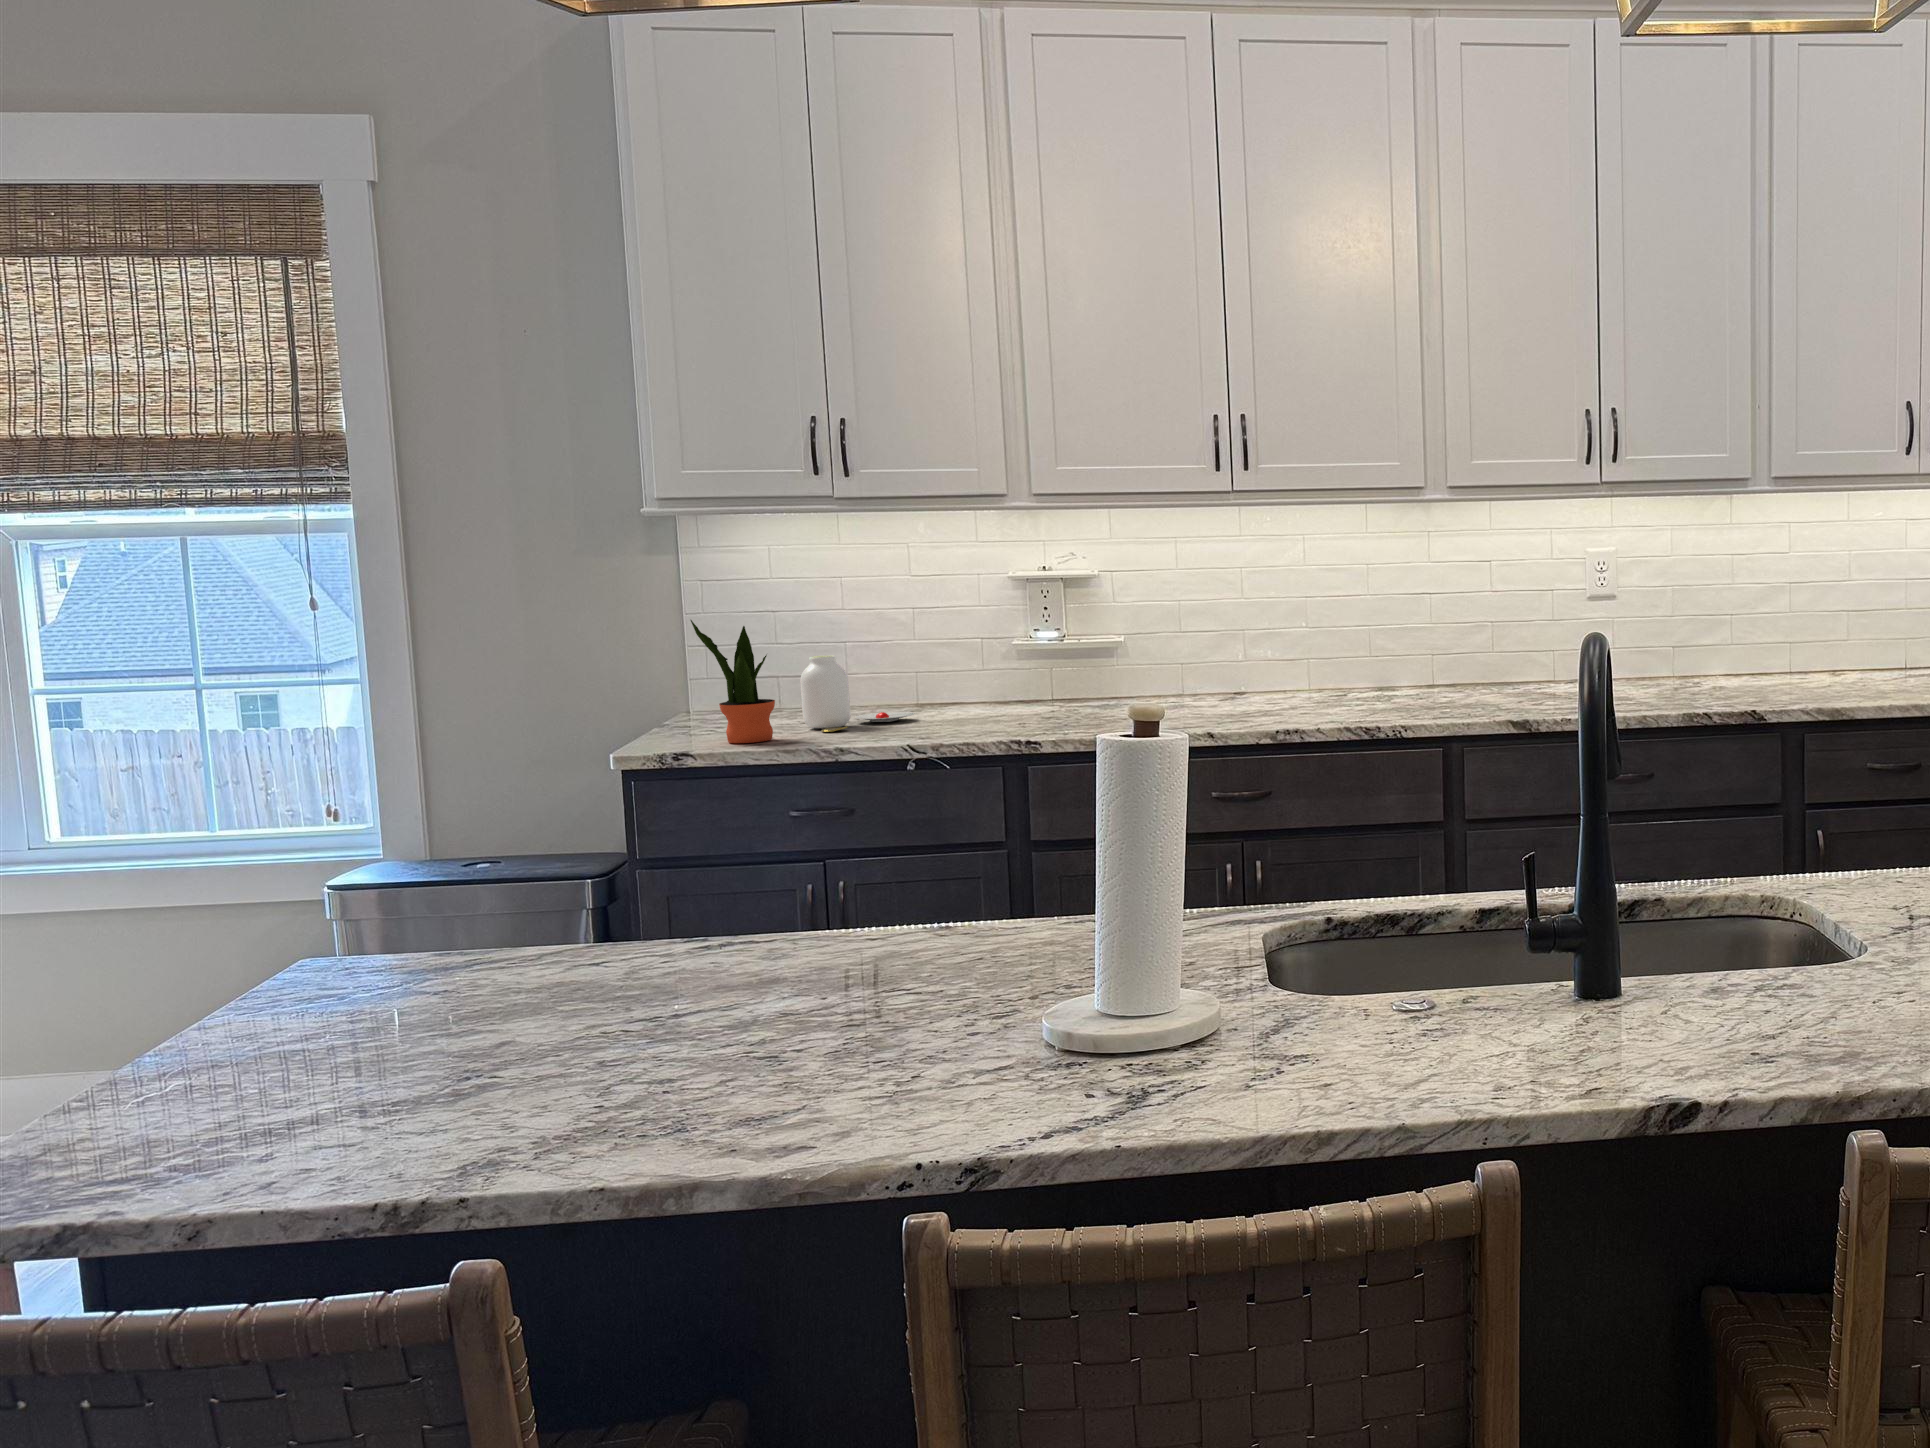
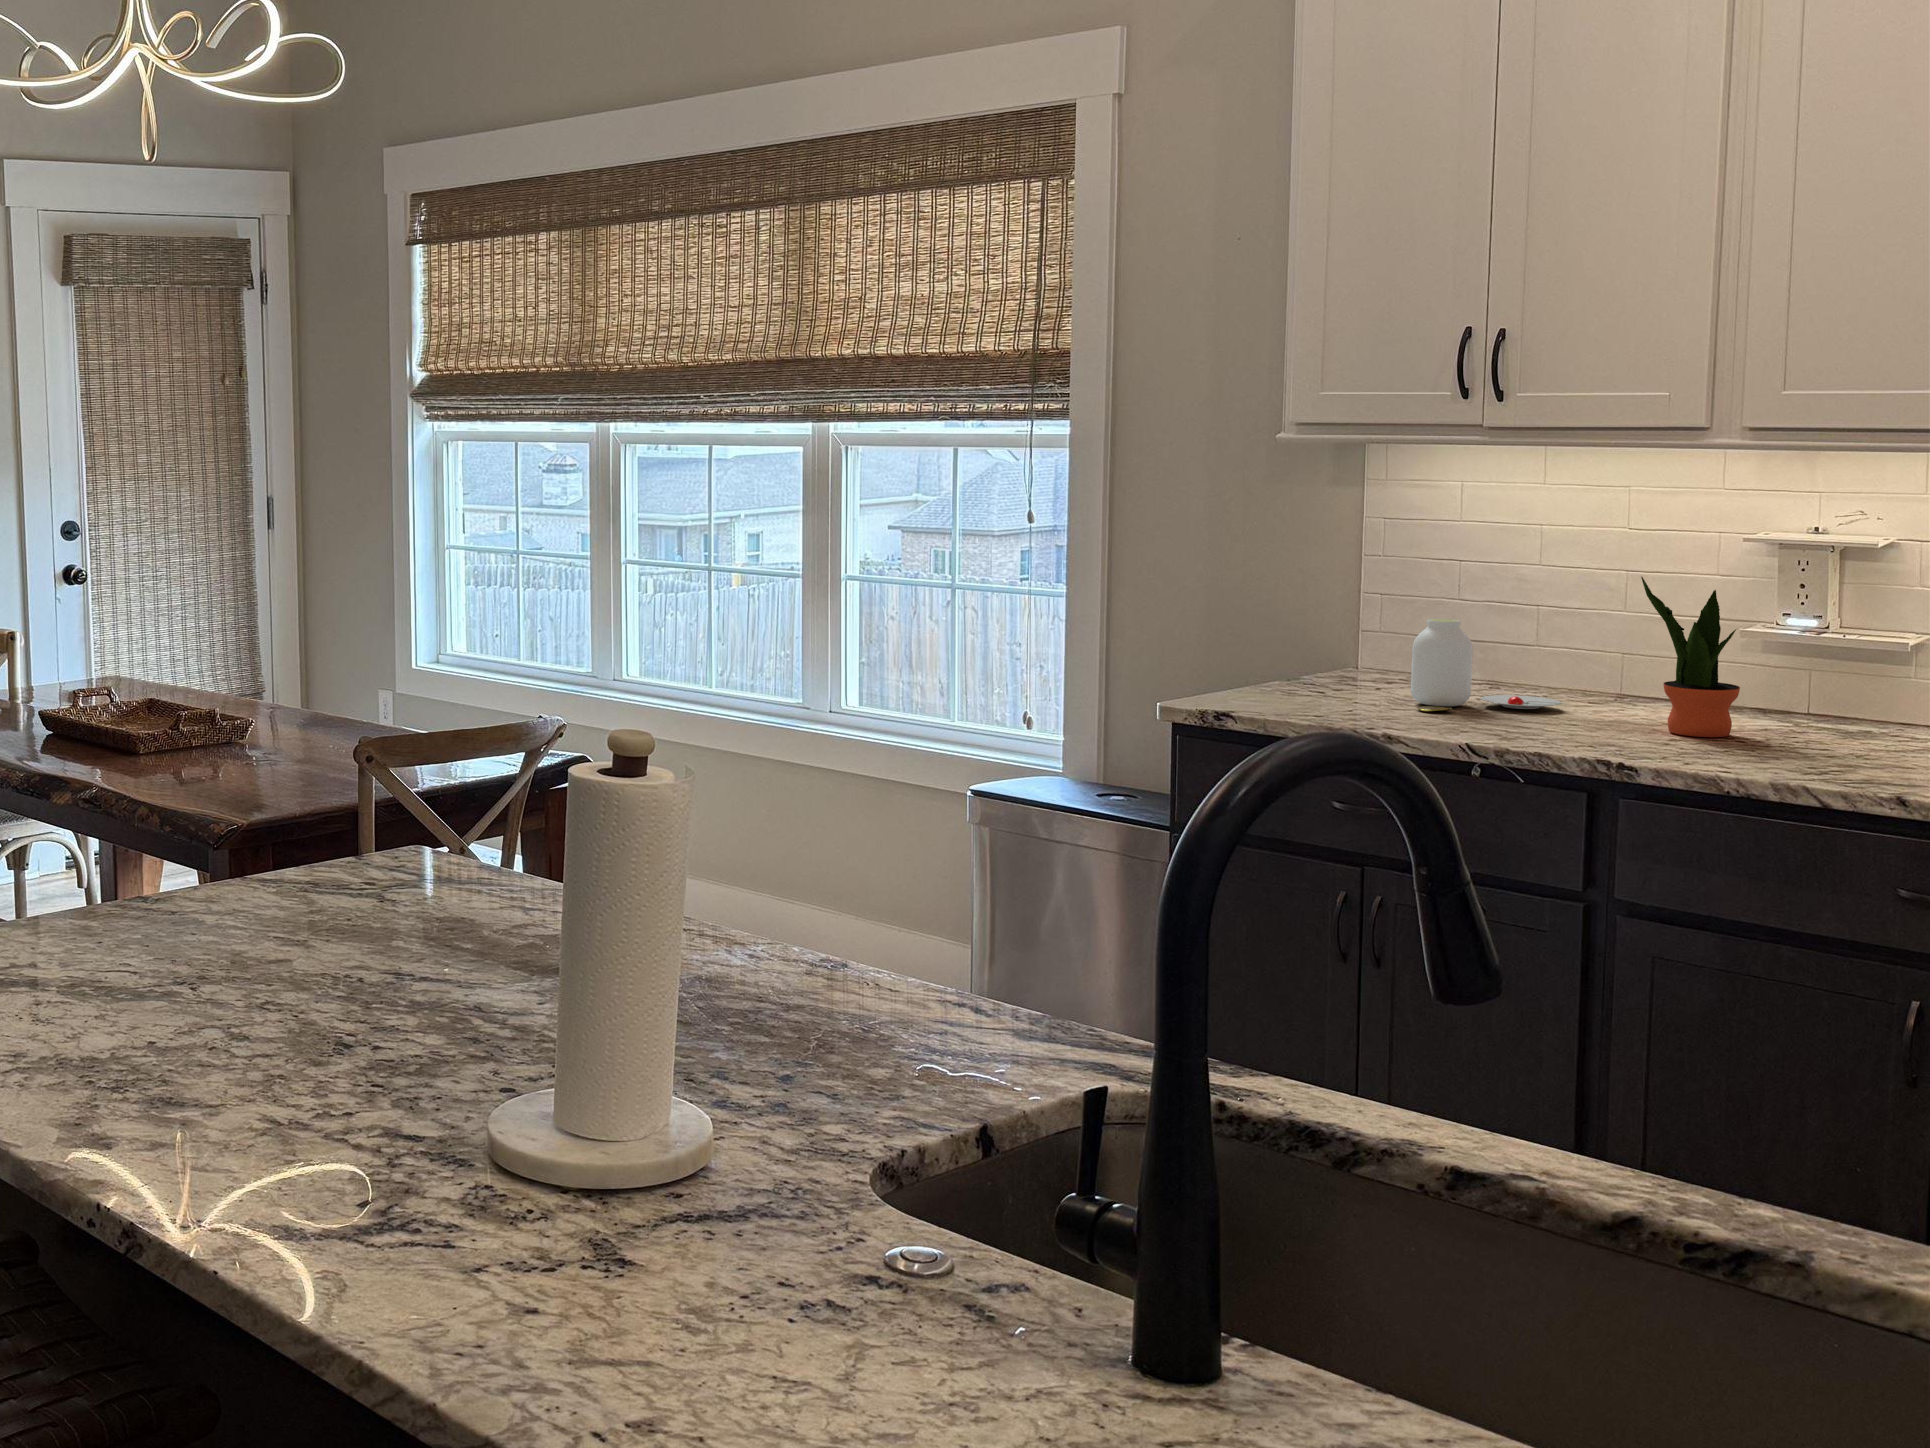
potted plant: present [691,620,775,743] -> present [1641,577,1740,737]

